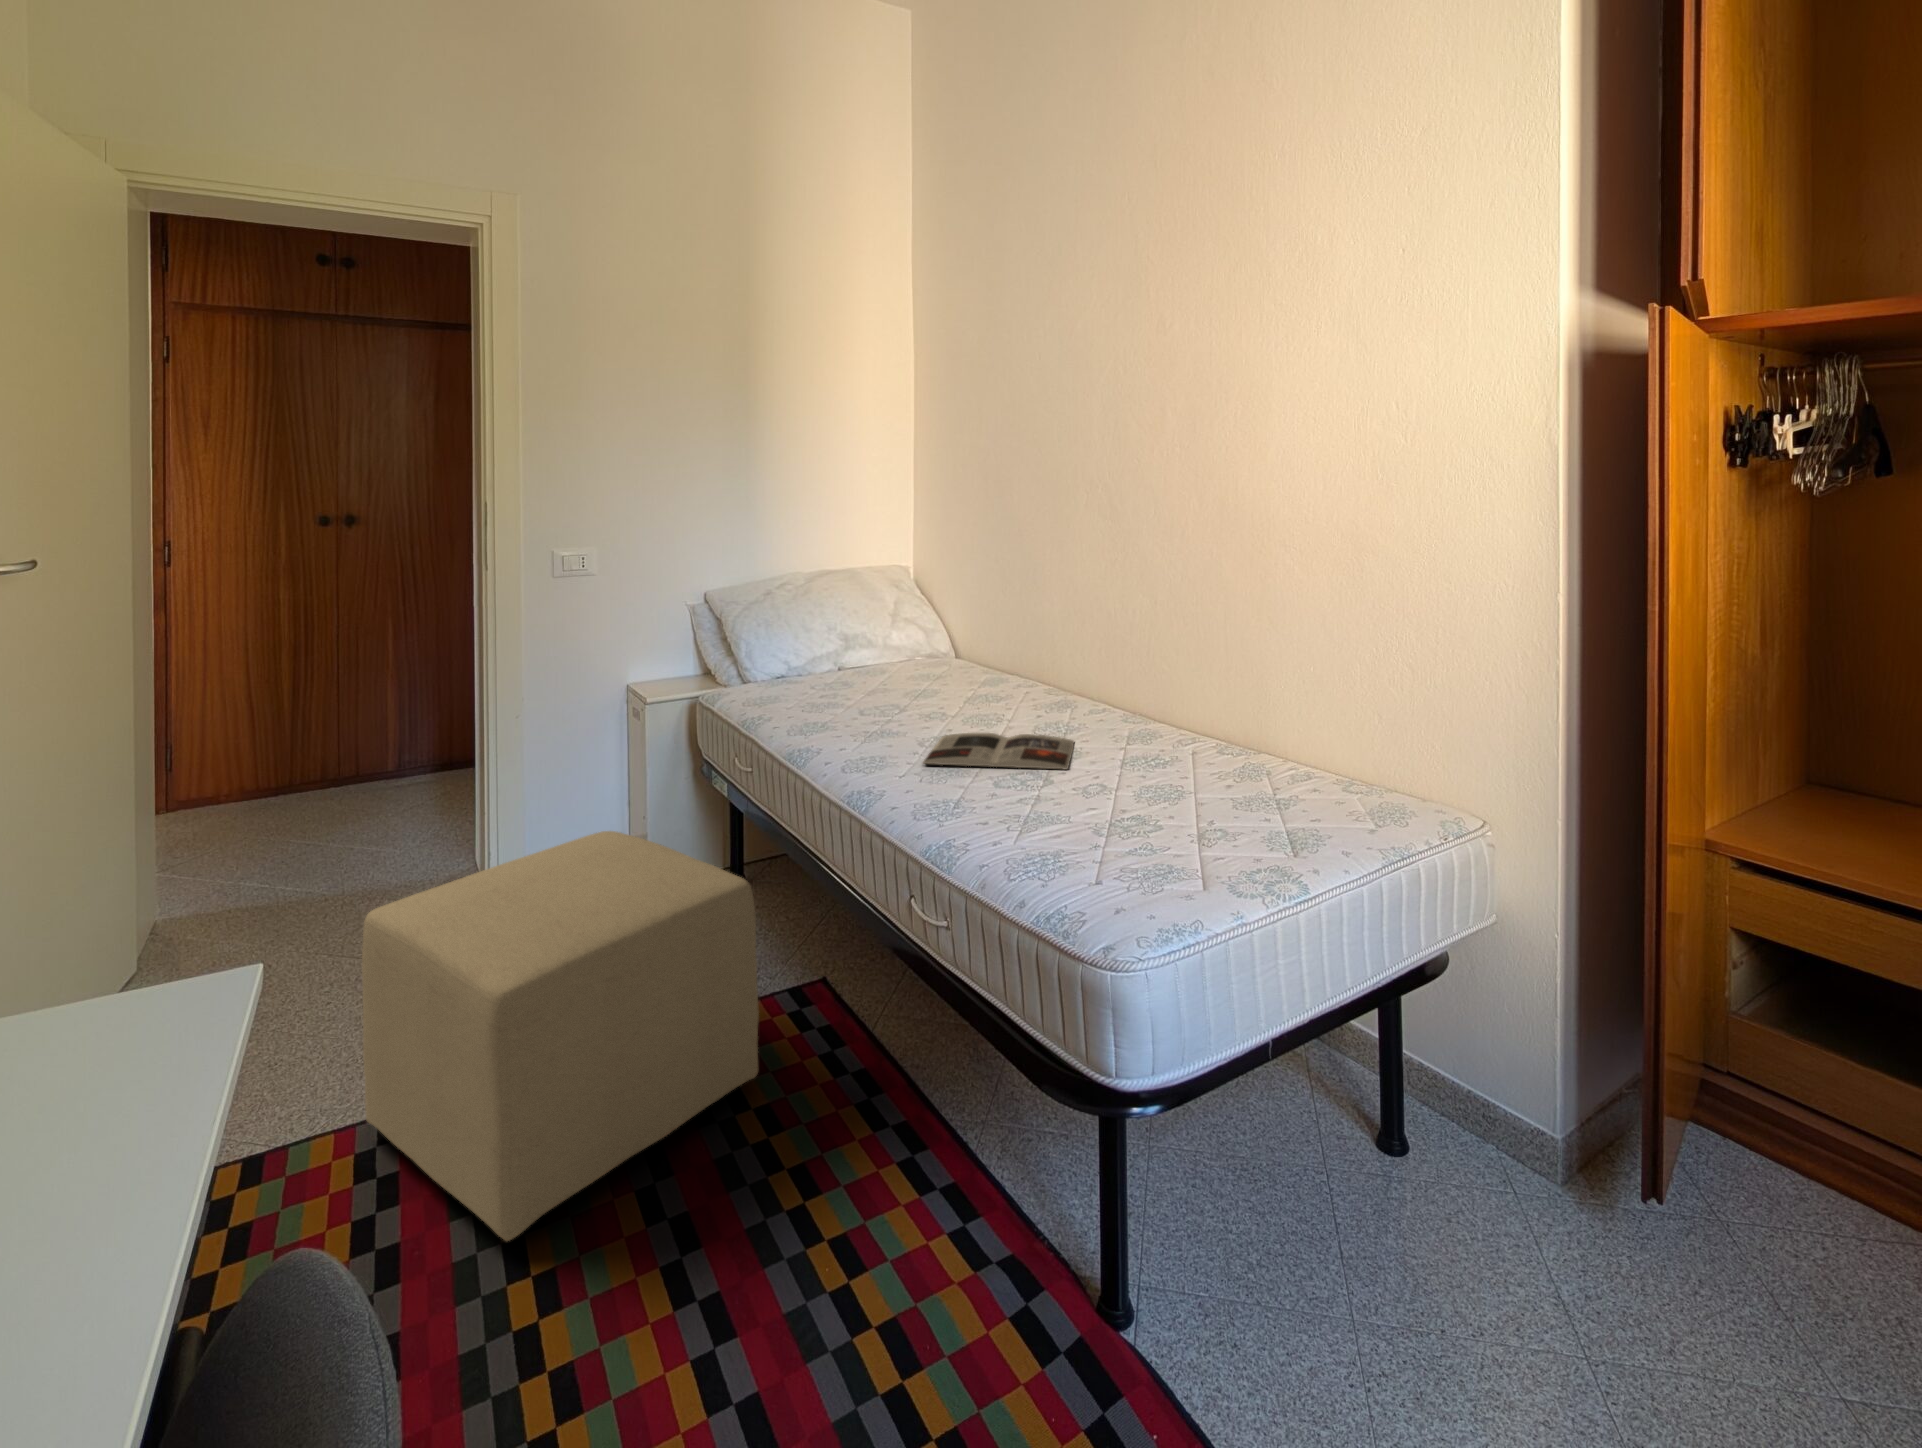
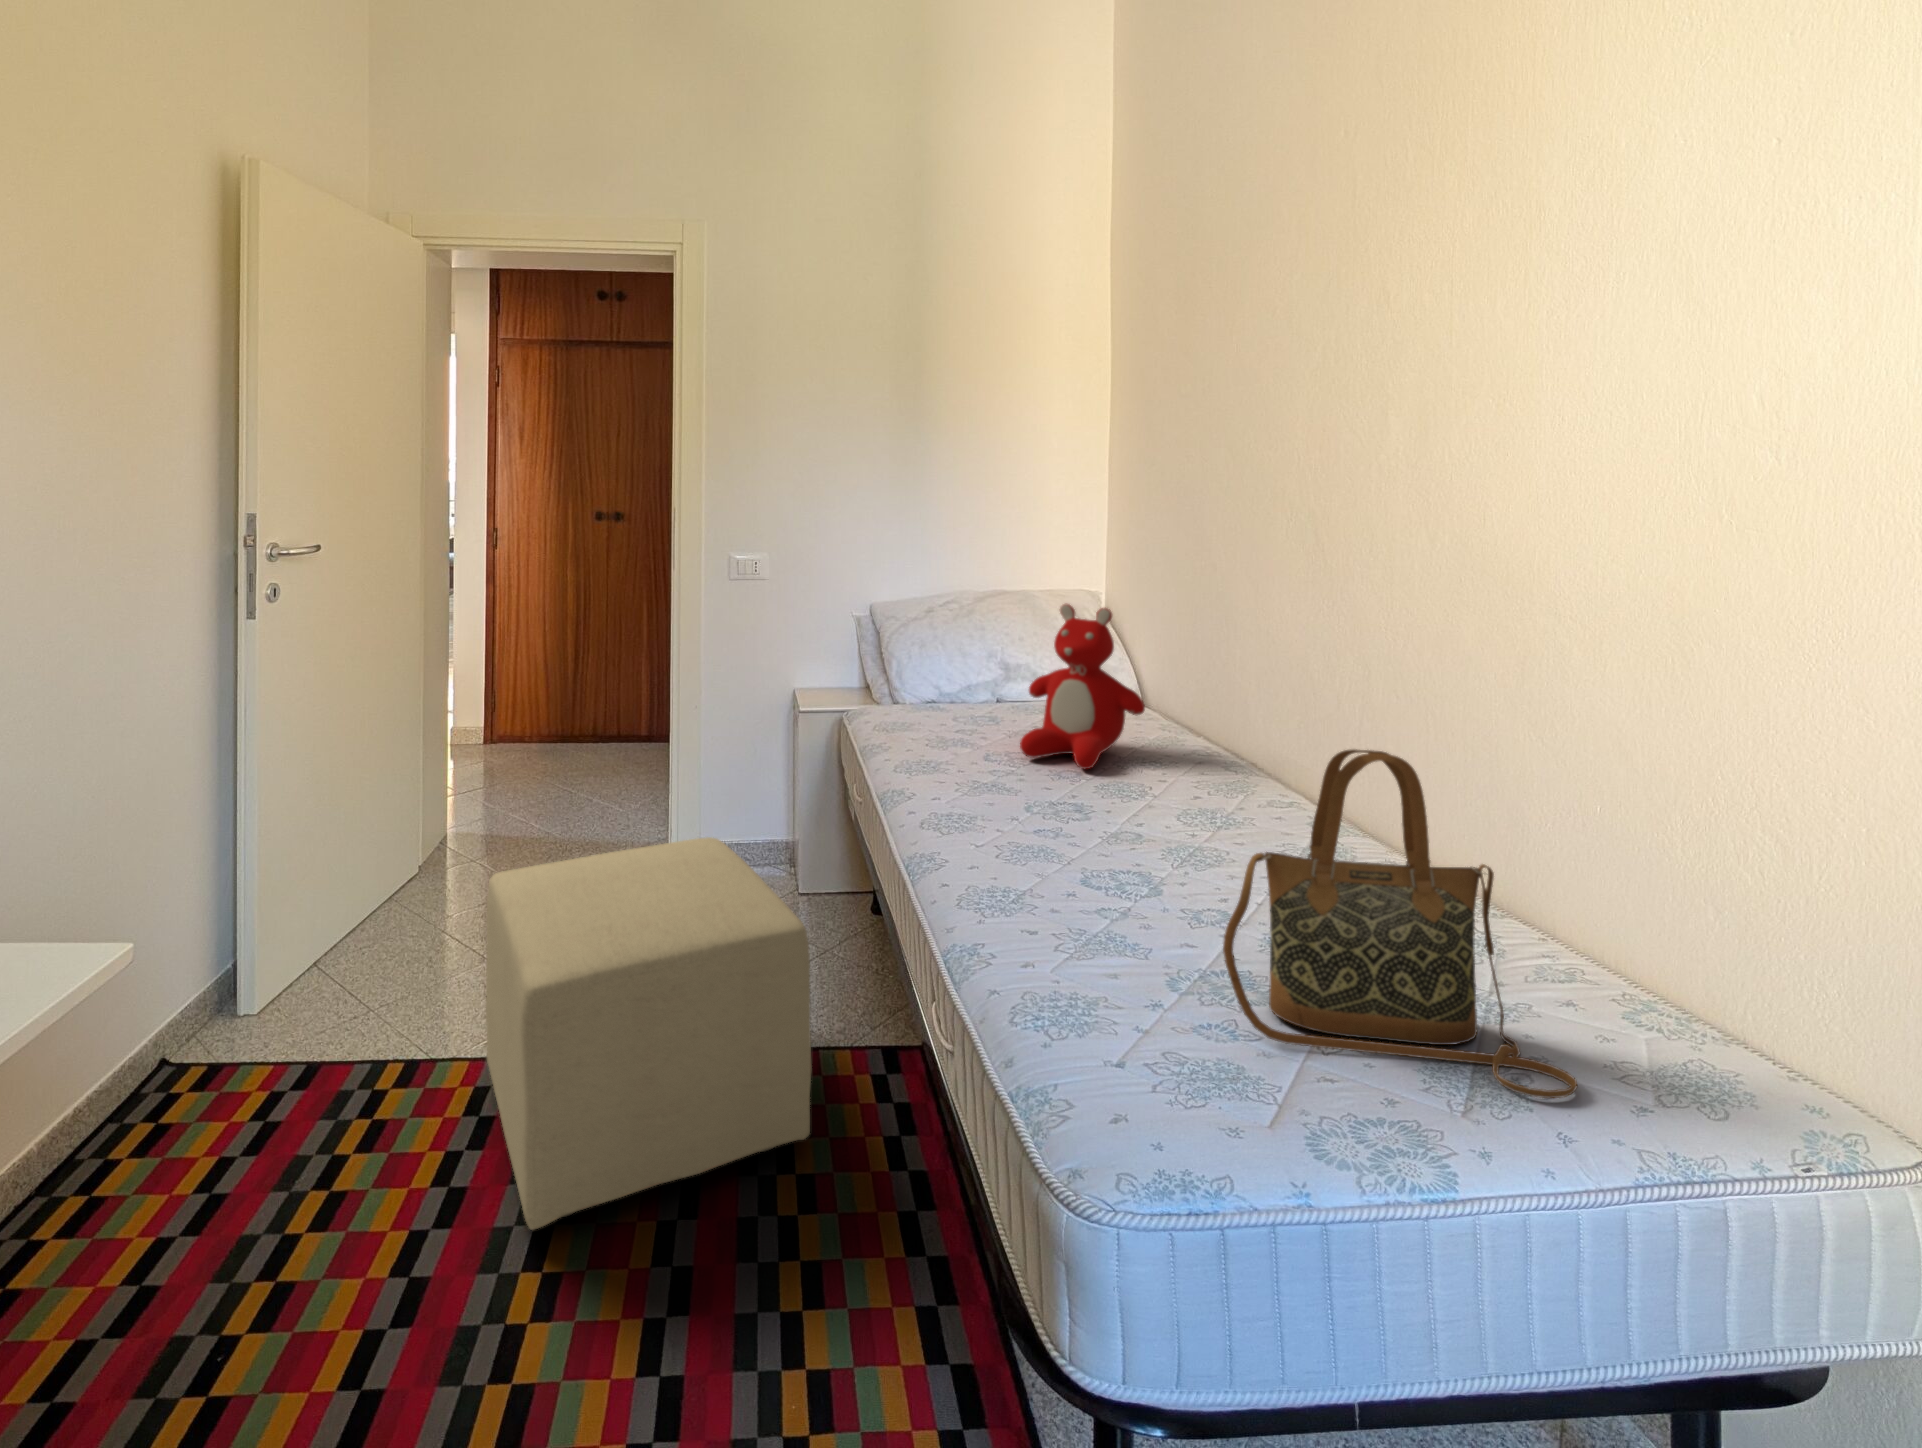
teddy bear: none [888,571,990,710] -> present [1020,604,1145,769]
handbag: none [1138,641,1341,850] -> present [1223,749,1577,1098]
magazine: present [923,733,1074,769] -> none [1011,802,1221,878]

